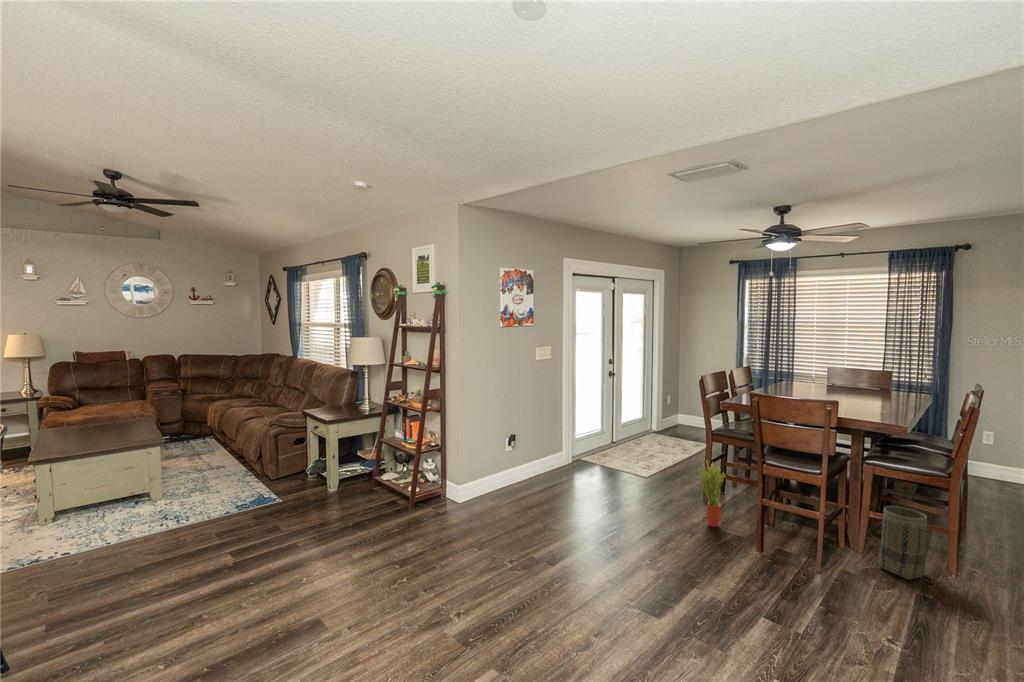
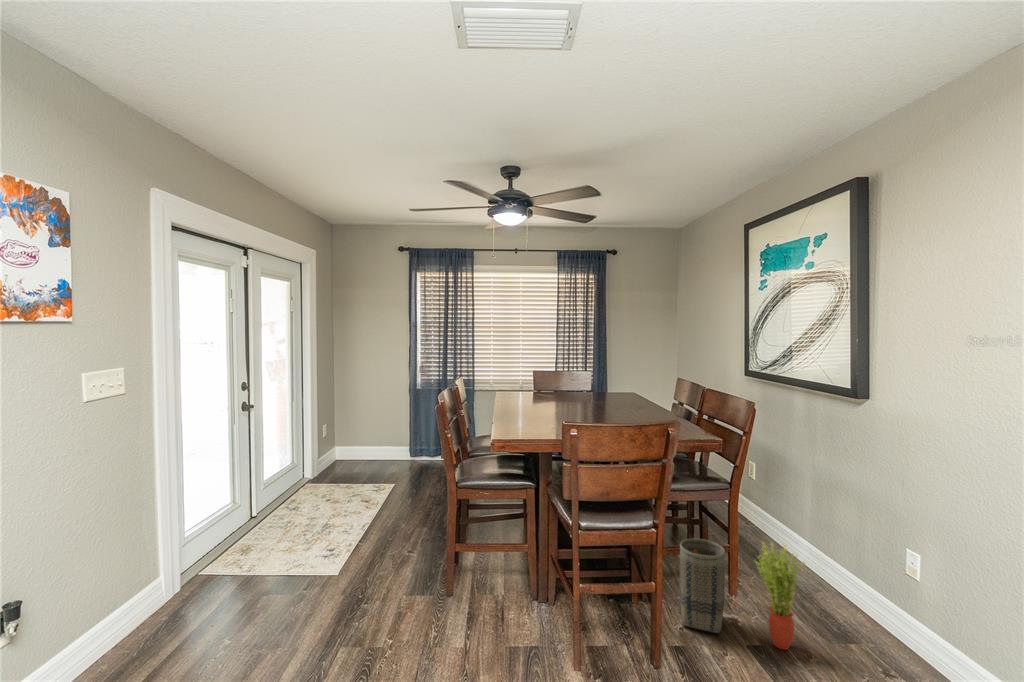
potted plant: present [699,461,725,527] -> present [754,542,805,650]

